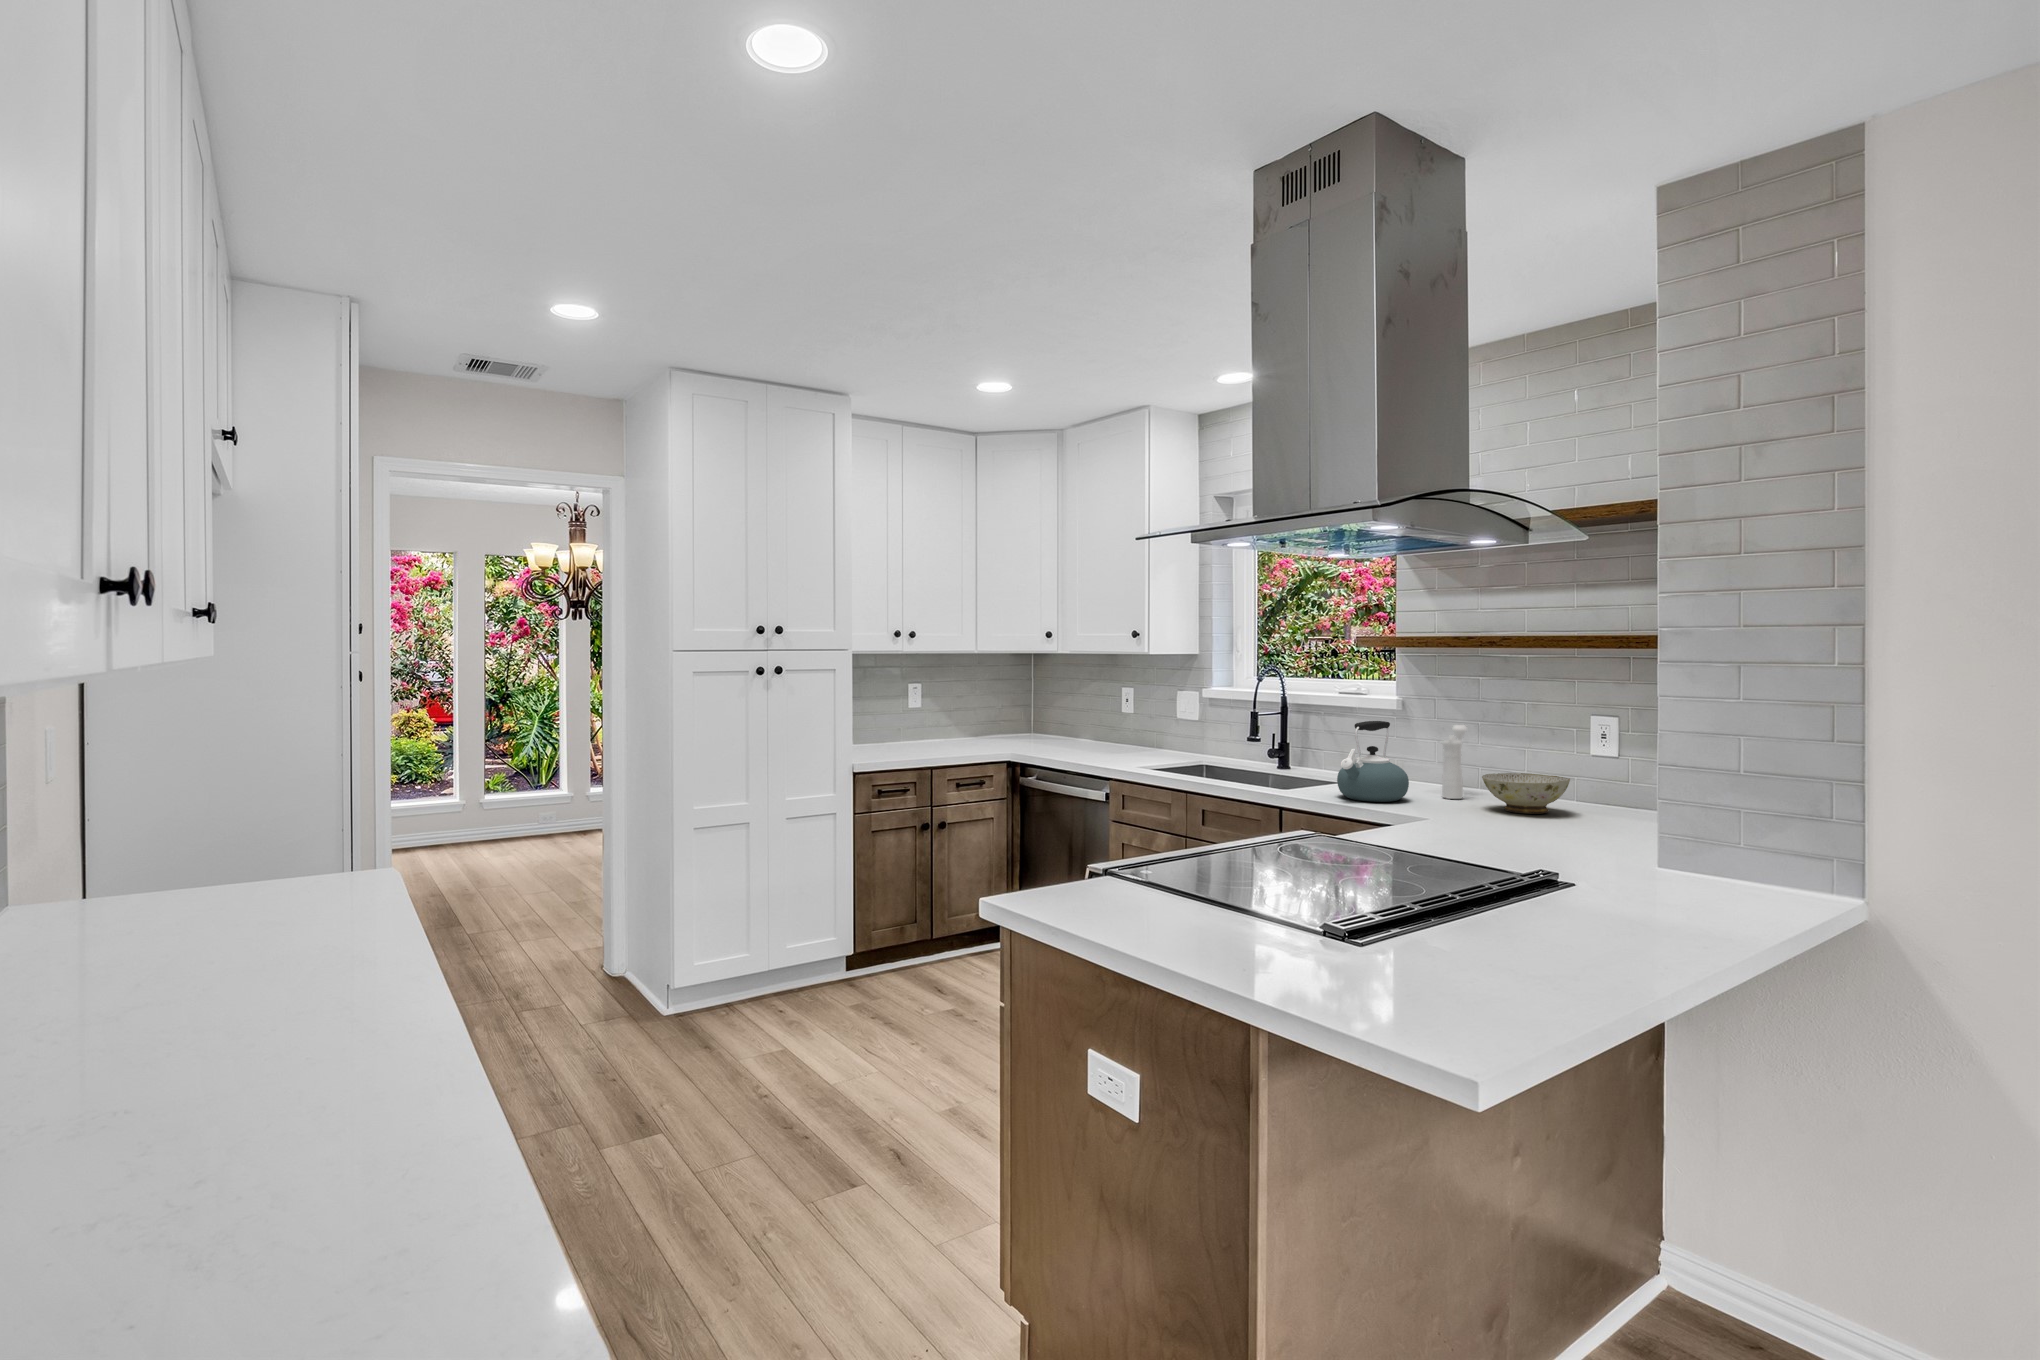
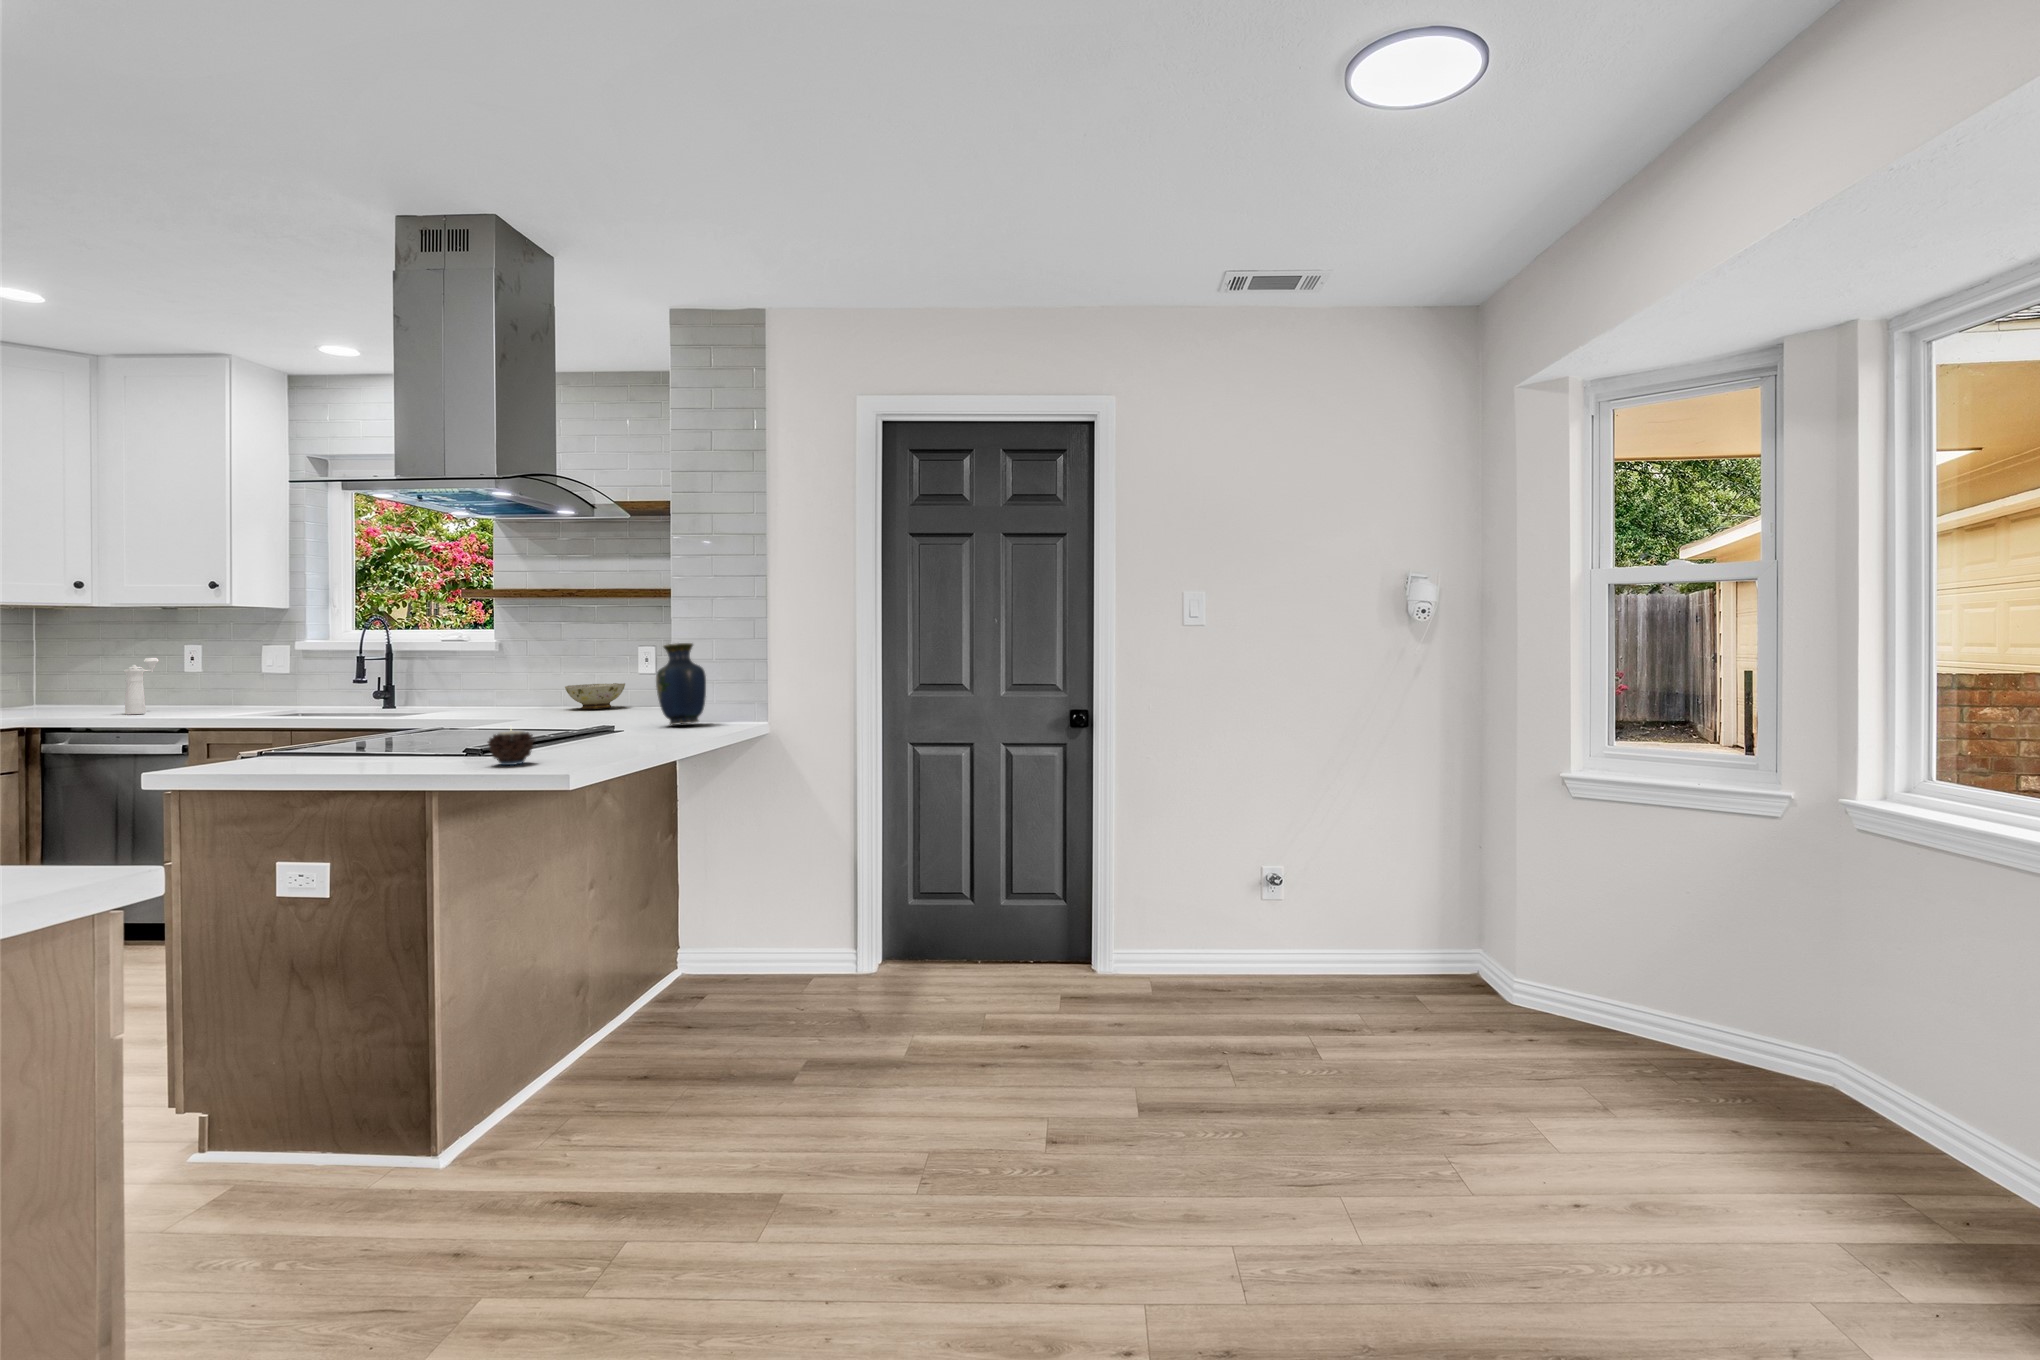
kettle: present [1337,721,1409,802] -> none [447,652,508,714]
pepper mill: present [1442,725,1467,799] -> present [124,658,159,714]
vase: none [1629,751,1724,892] -> present [656,643,706,725]
candle: none [1354,908,1427,975] -> present [488,731,535,765]

